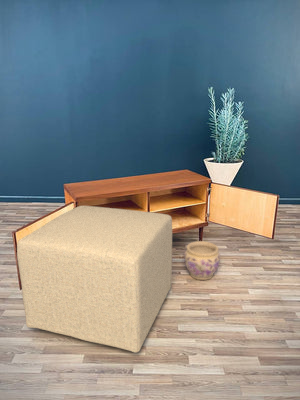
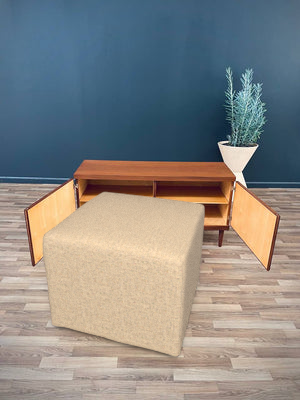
planter: present [184,241,220,280] -> none [209,229,247,270]

